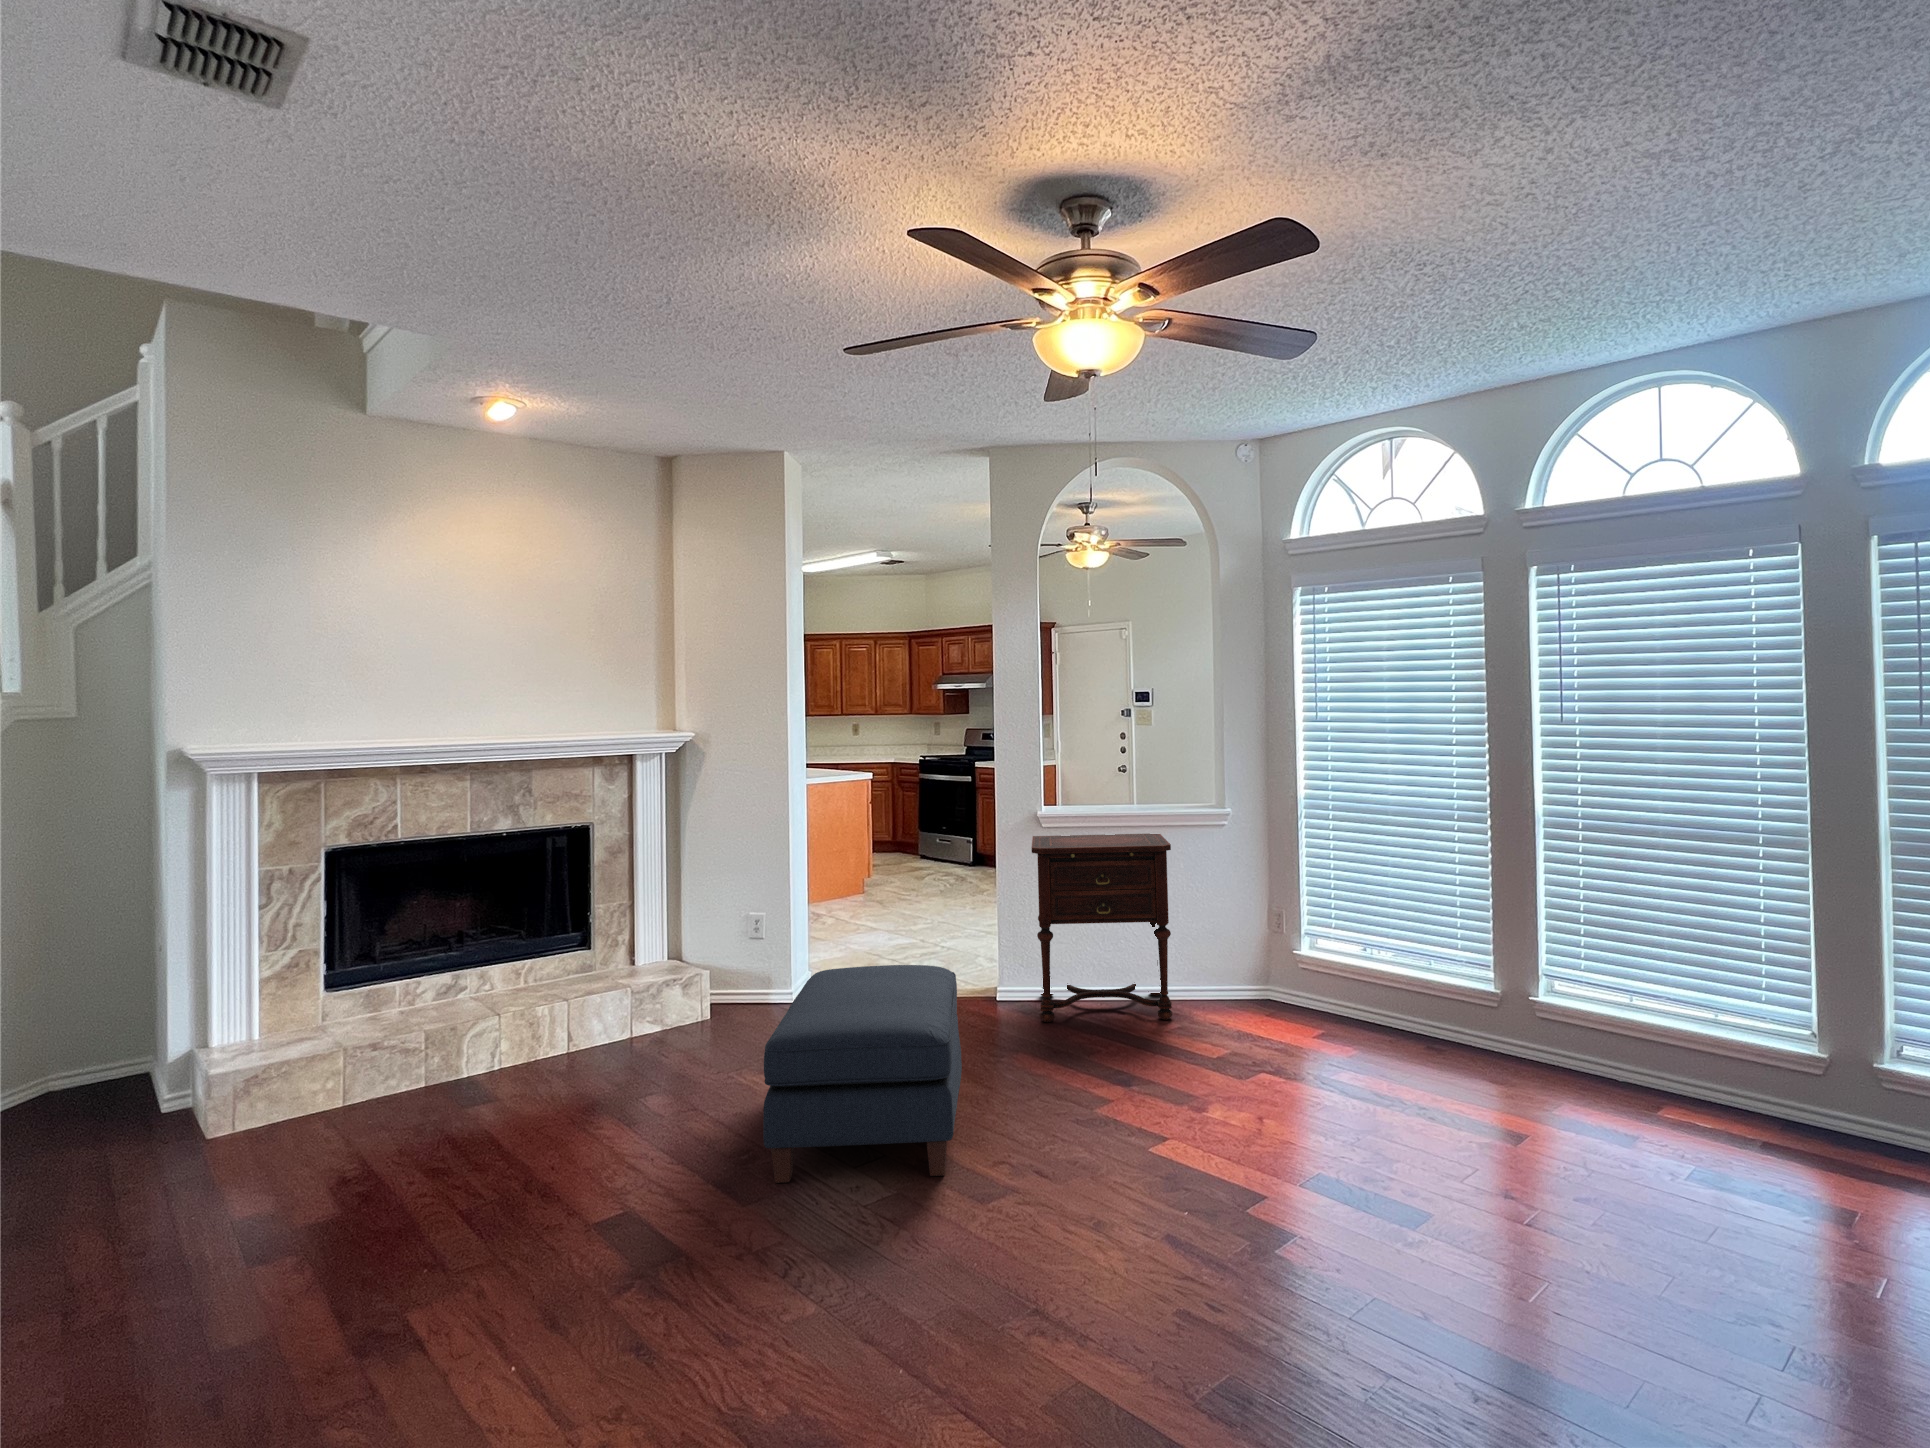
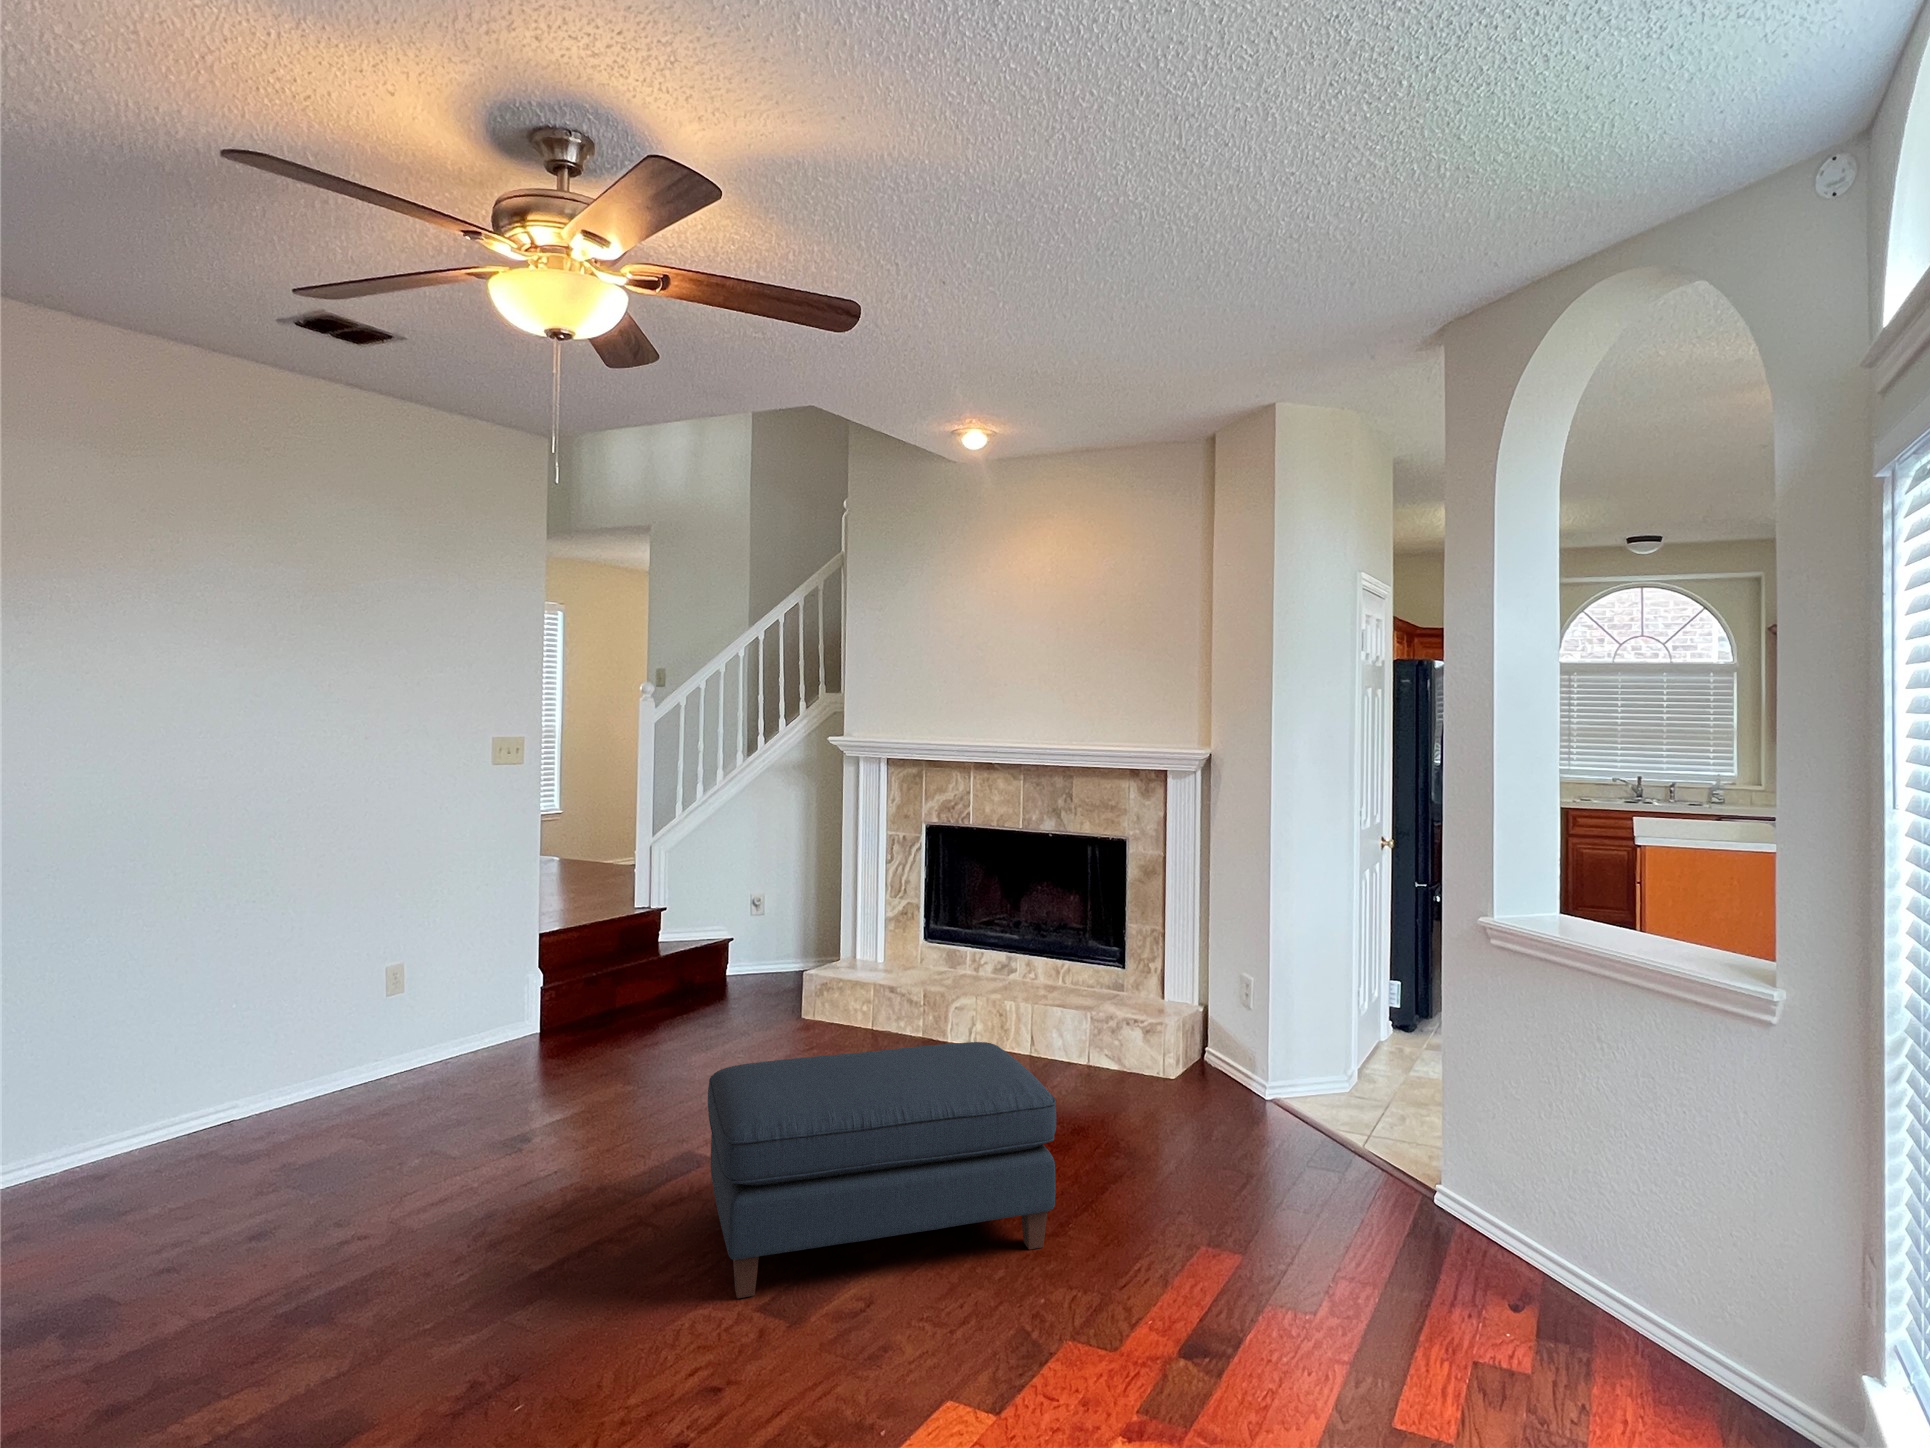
side table: present [1031,833,1172,1022] -> none [1336,967,1668,1399]

